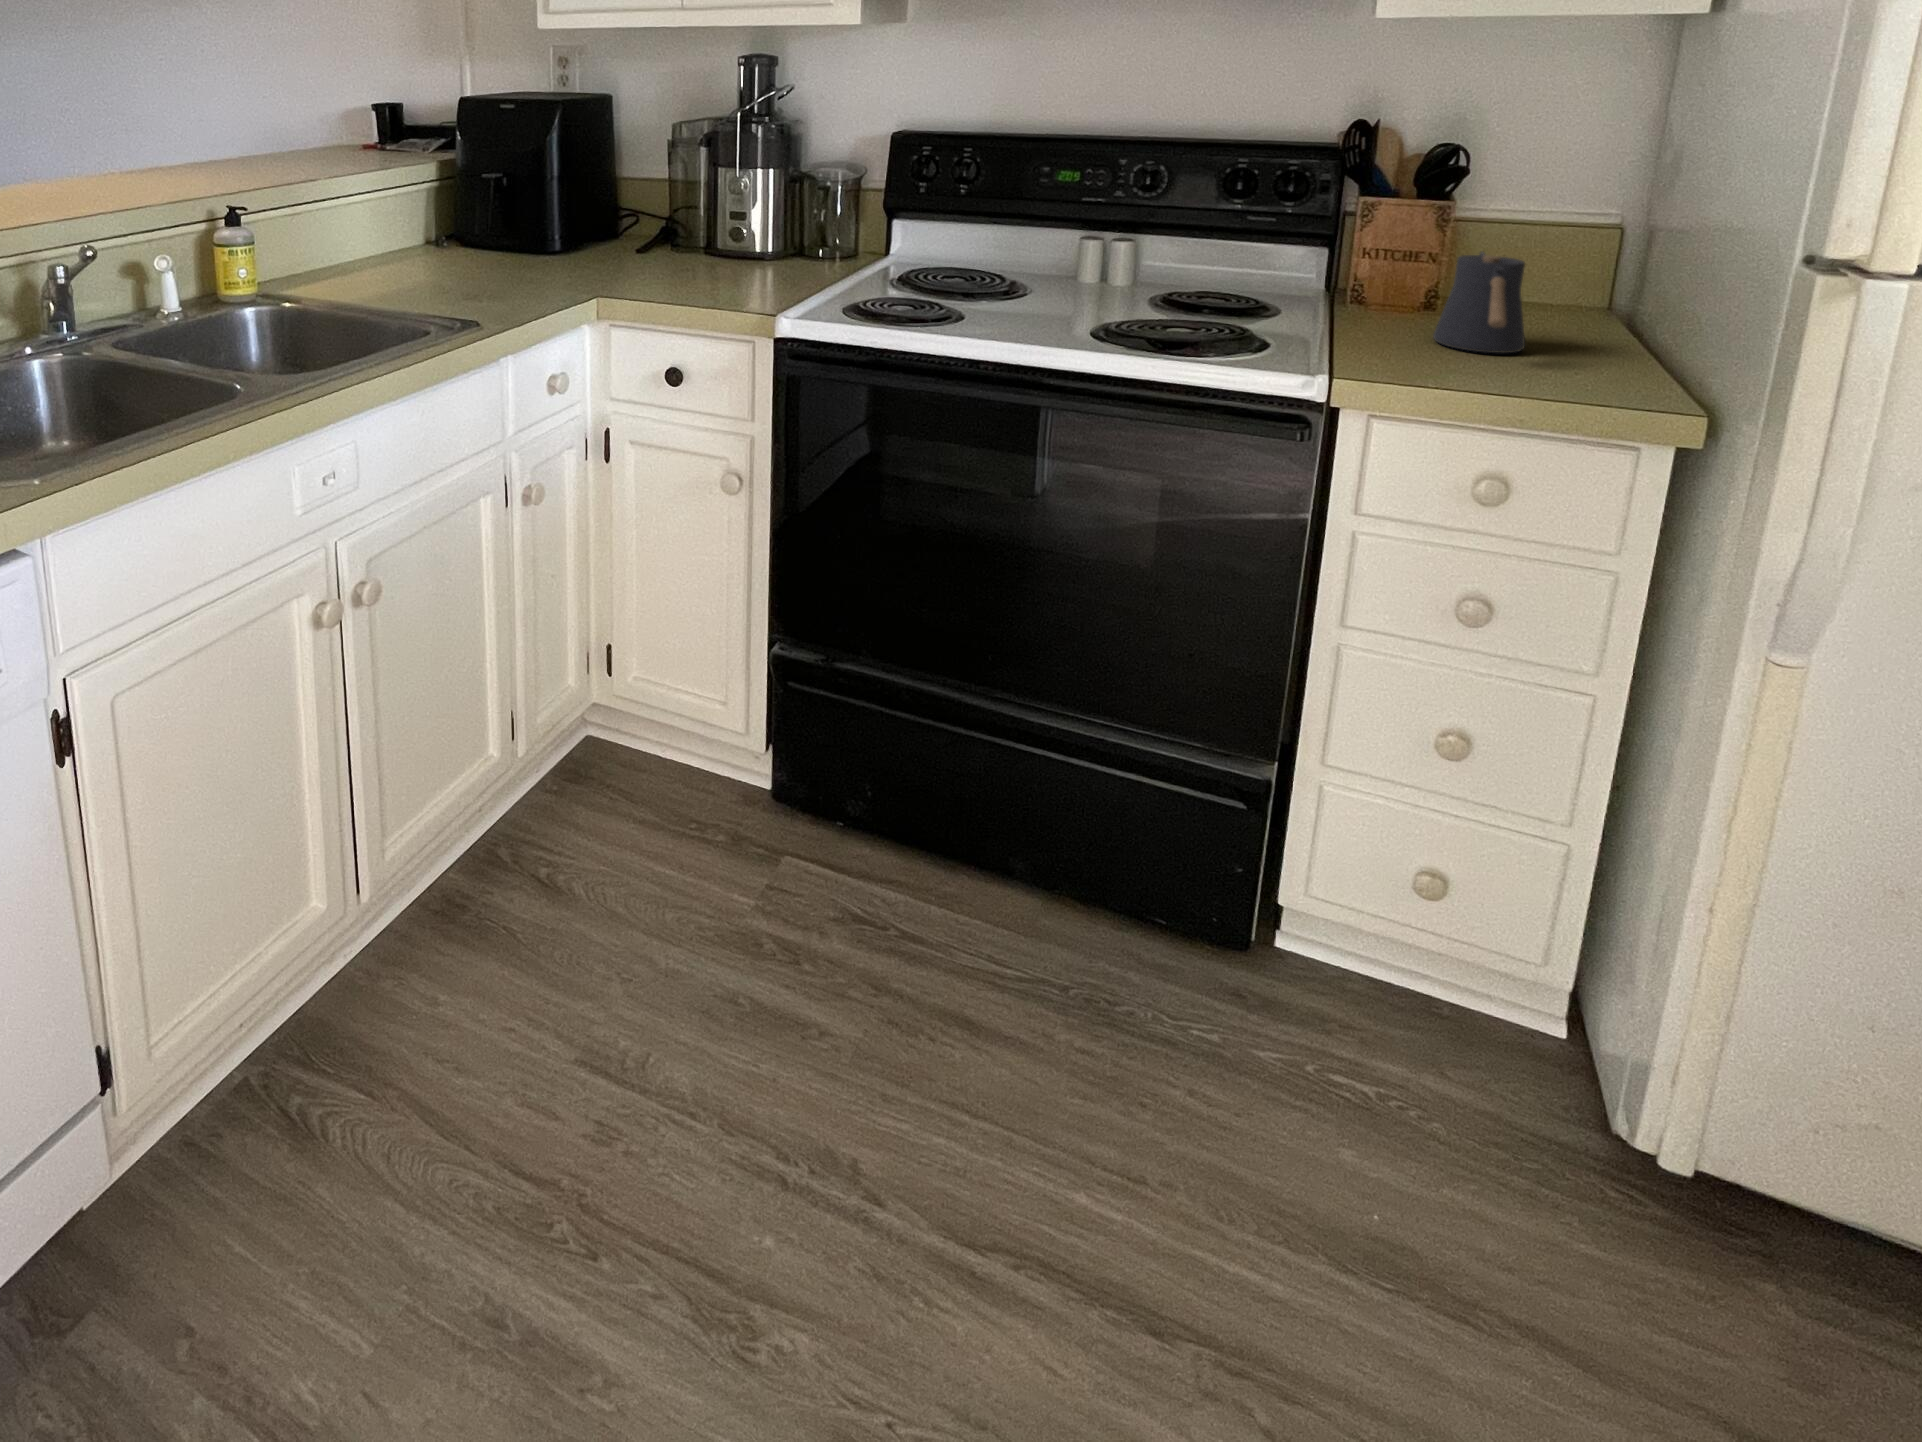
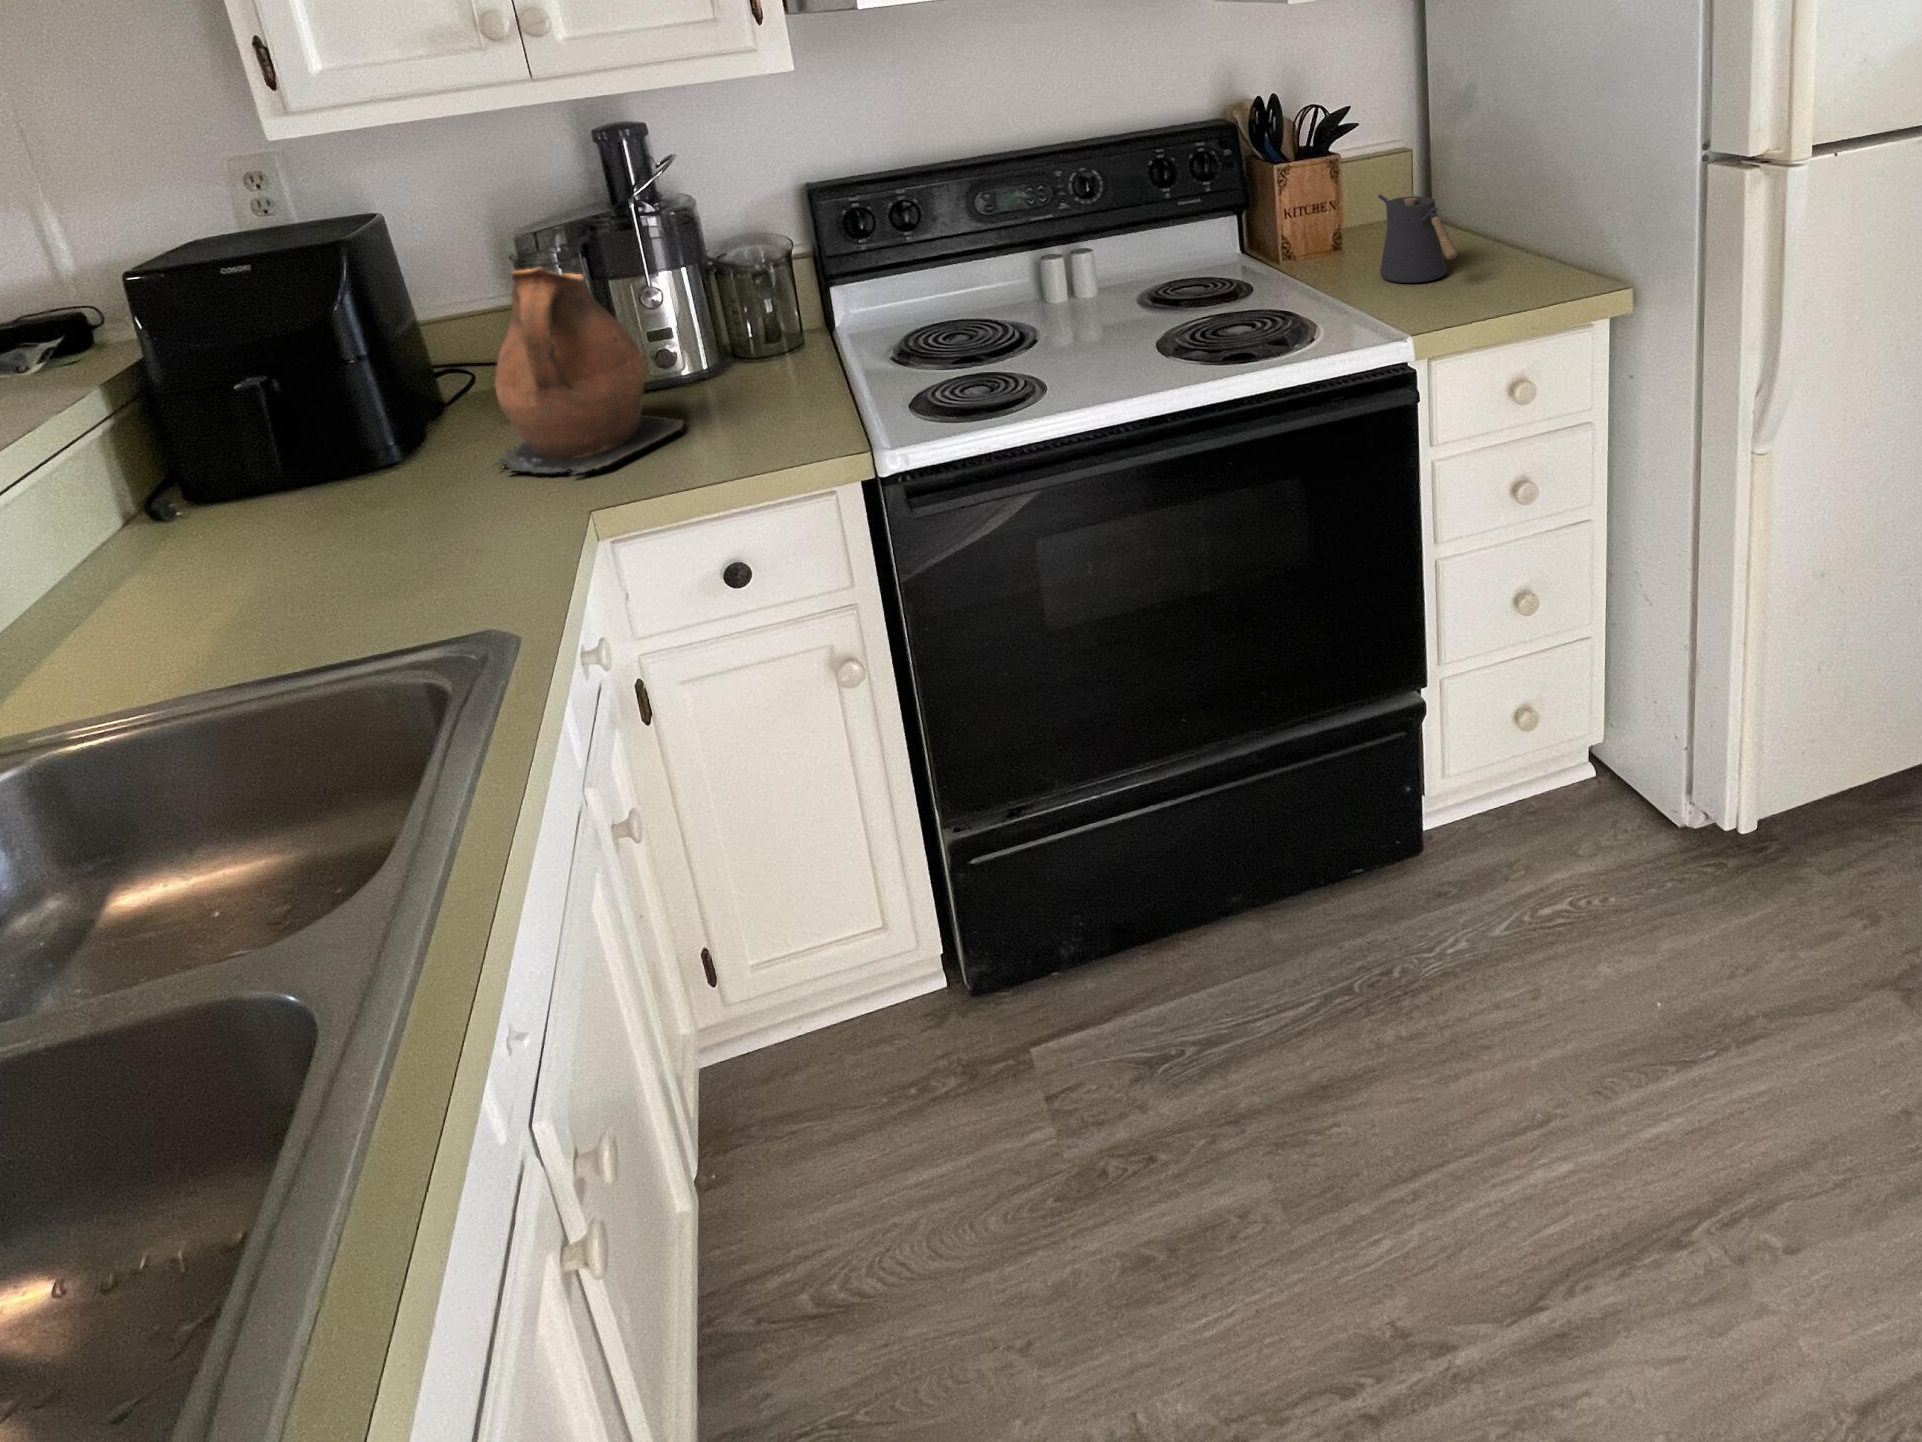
ceramic pitcher: none [585,132,711,278] -> present [495,268,683,475]

